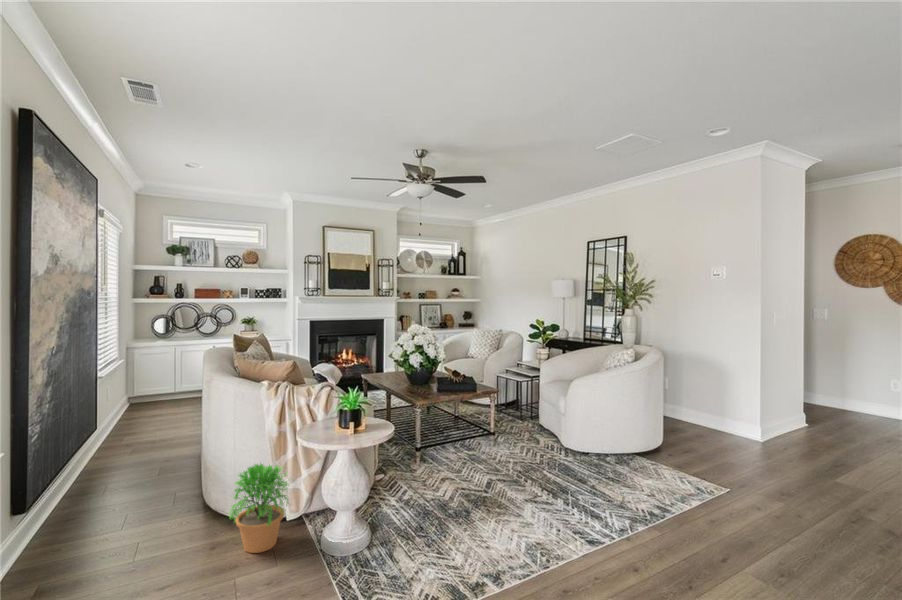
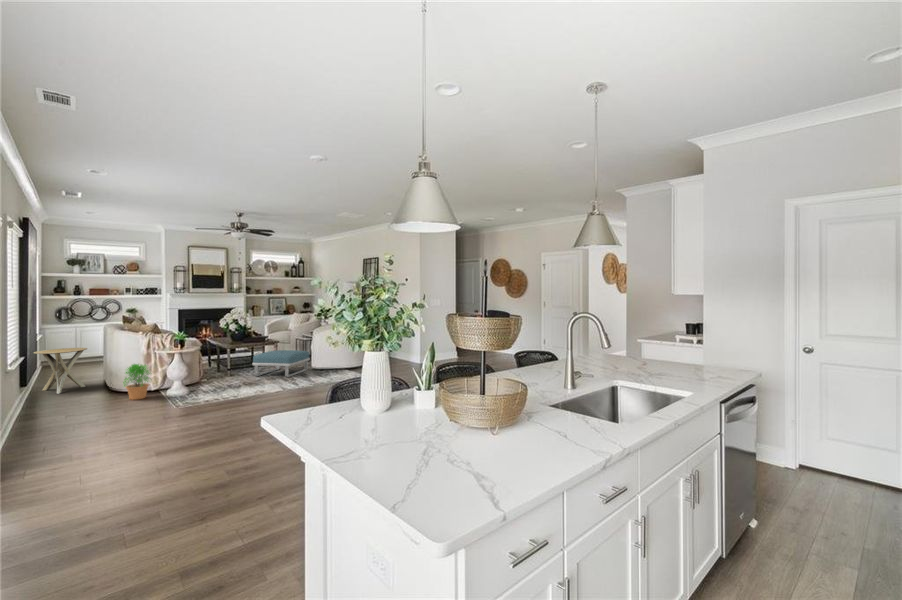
side table: none [76,400,173,502] -> present [34,348,87,394]
footstool: none [460,407,553,475] -> present [253,350,310,377]

